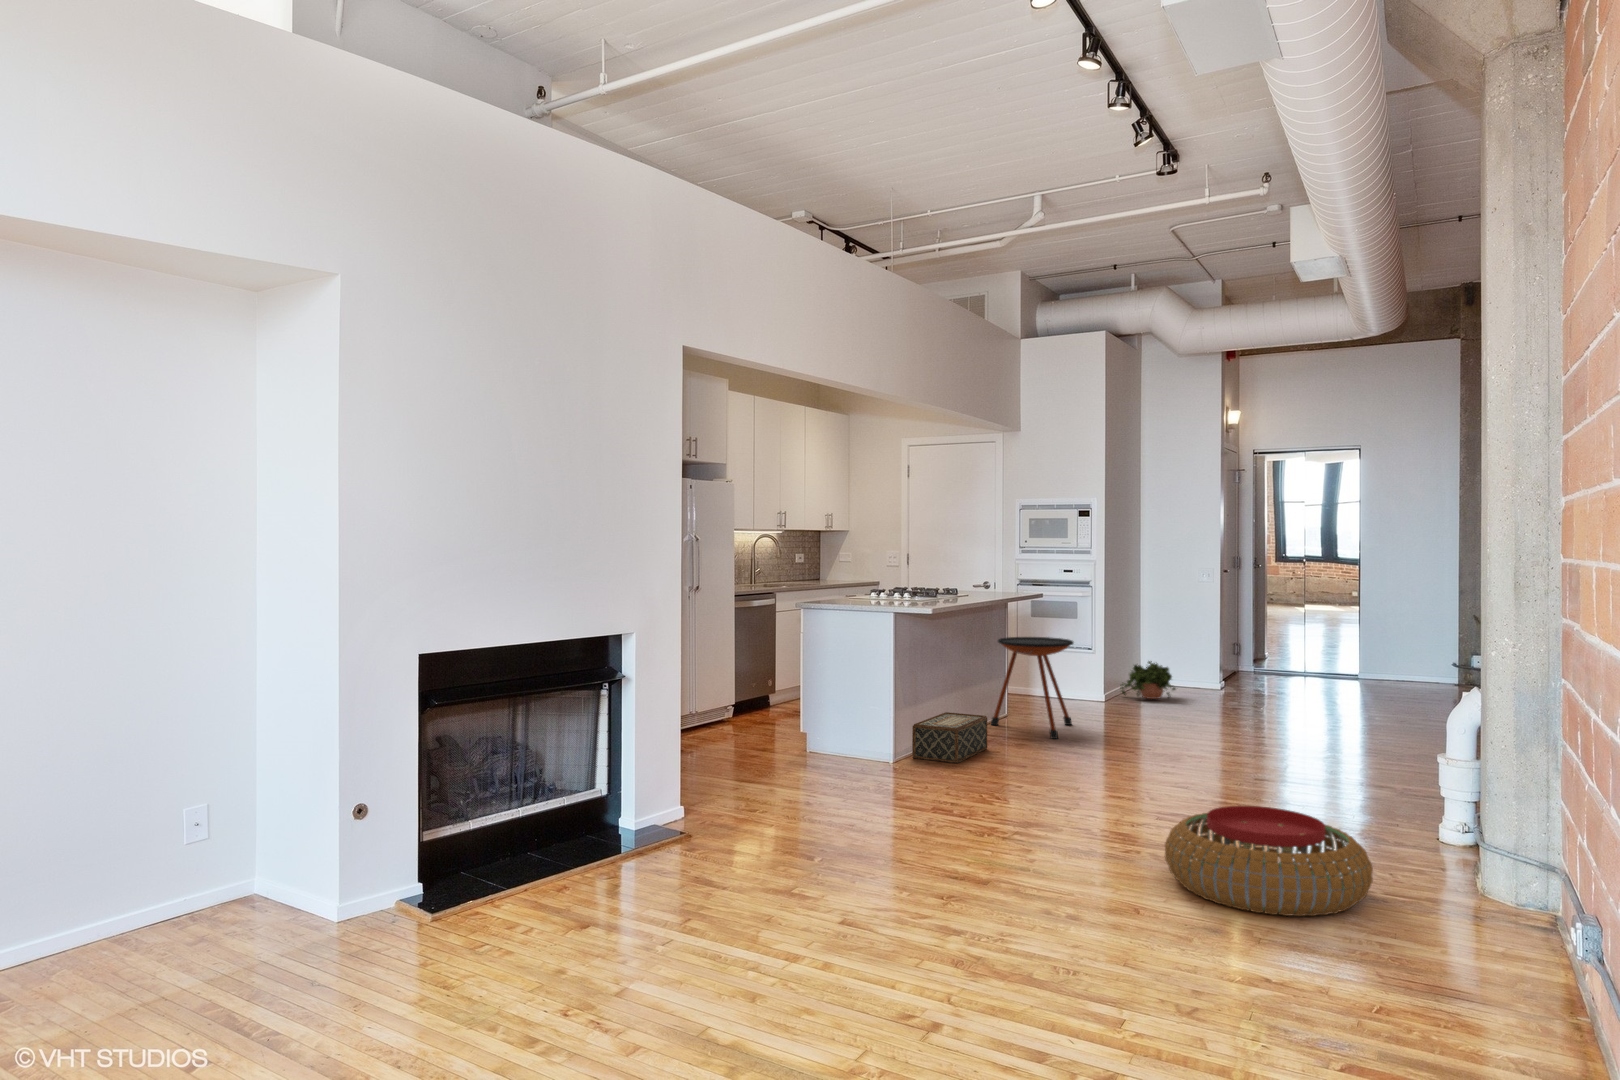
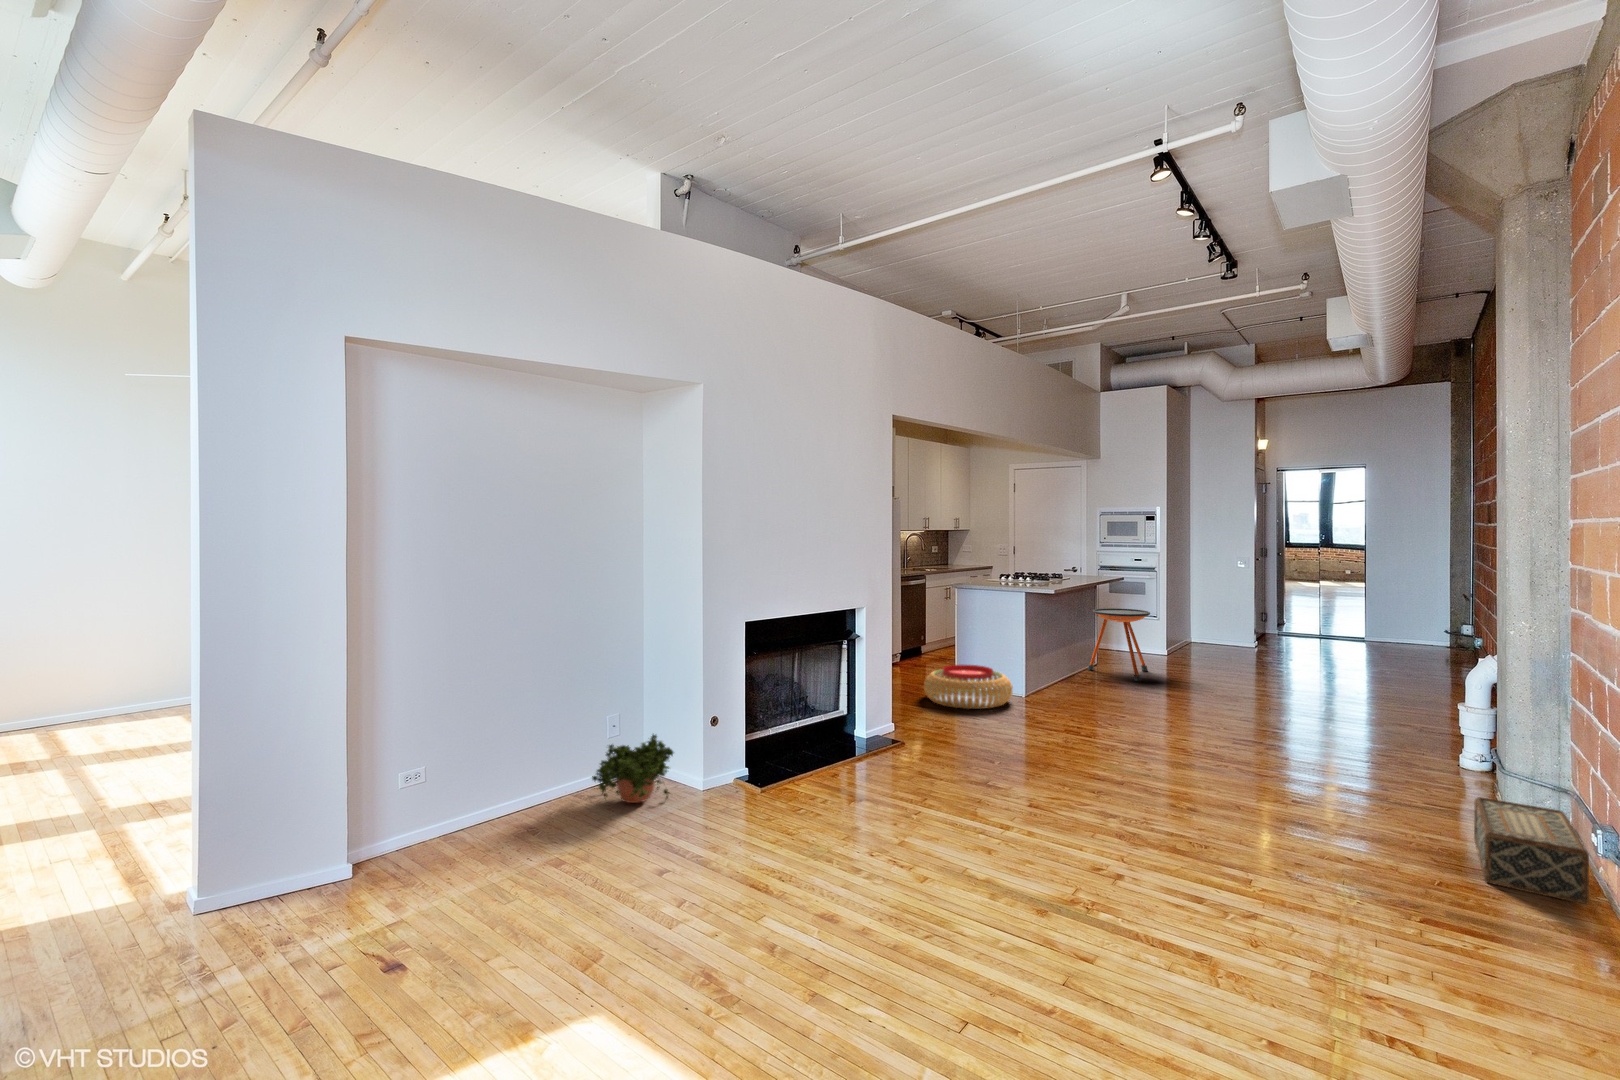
potted plant: present [1120,661,1175,699] -> present [592,734,673,803]
woven basket: present [912,712,987,763] -> present [1474,797,1589,904]
pouf: present [1165,806,1373,916] -> present [924,665,1013,709]

